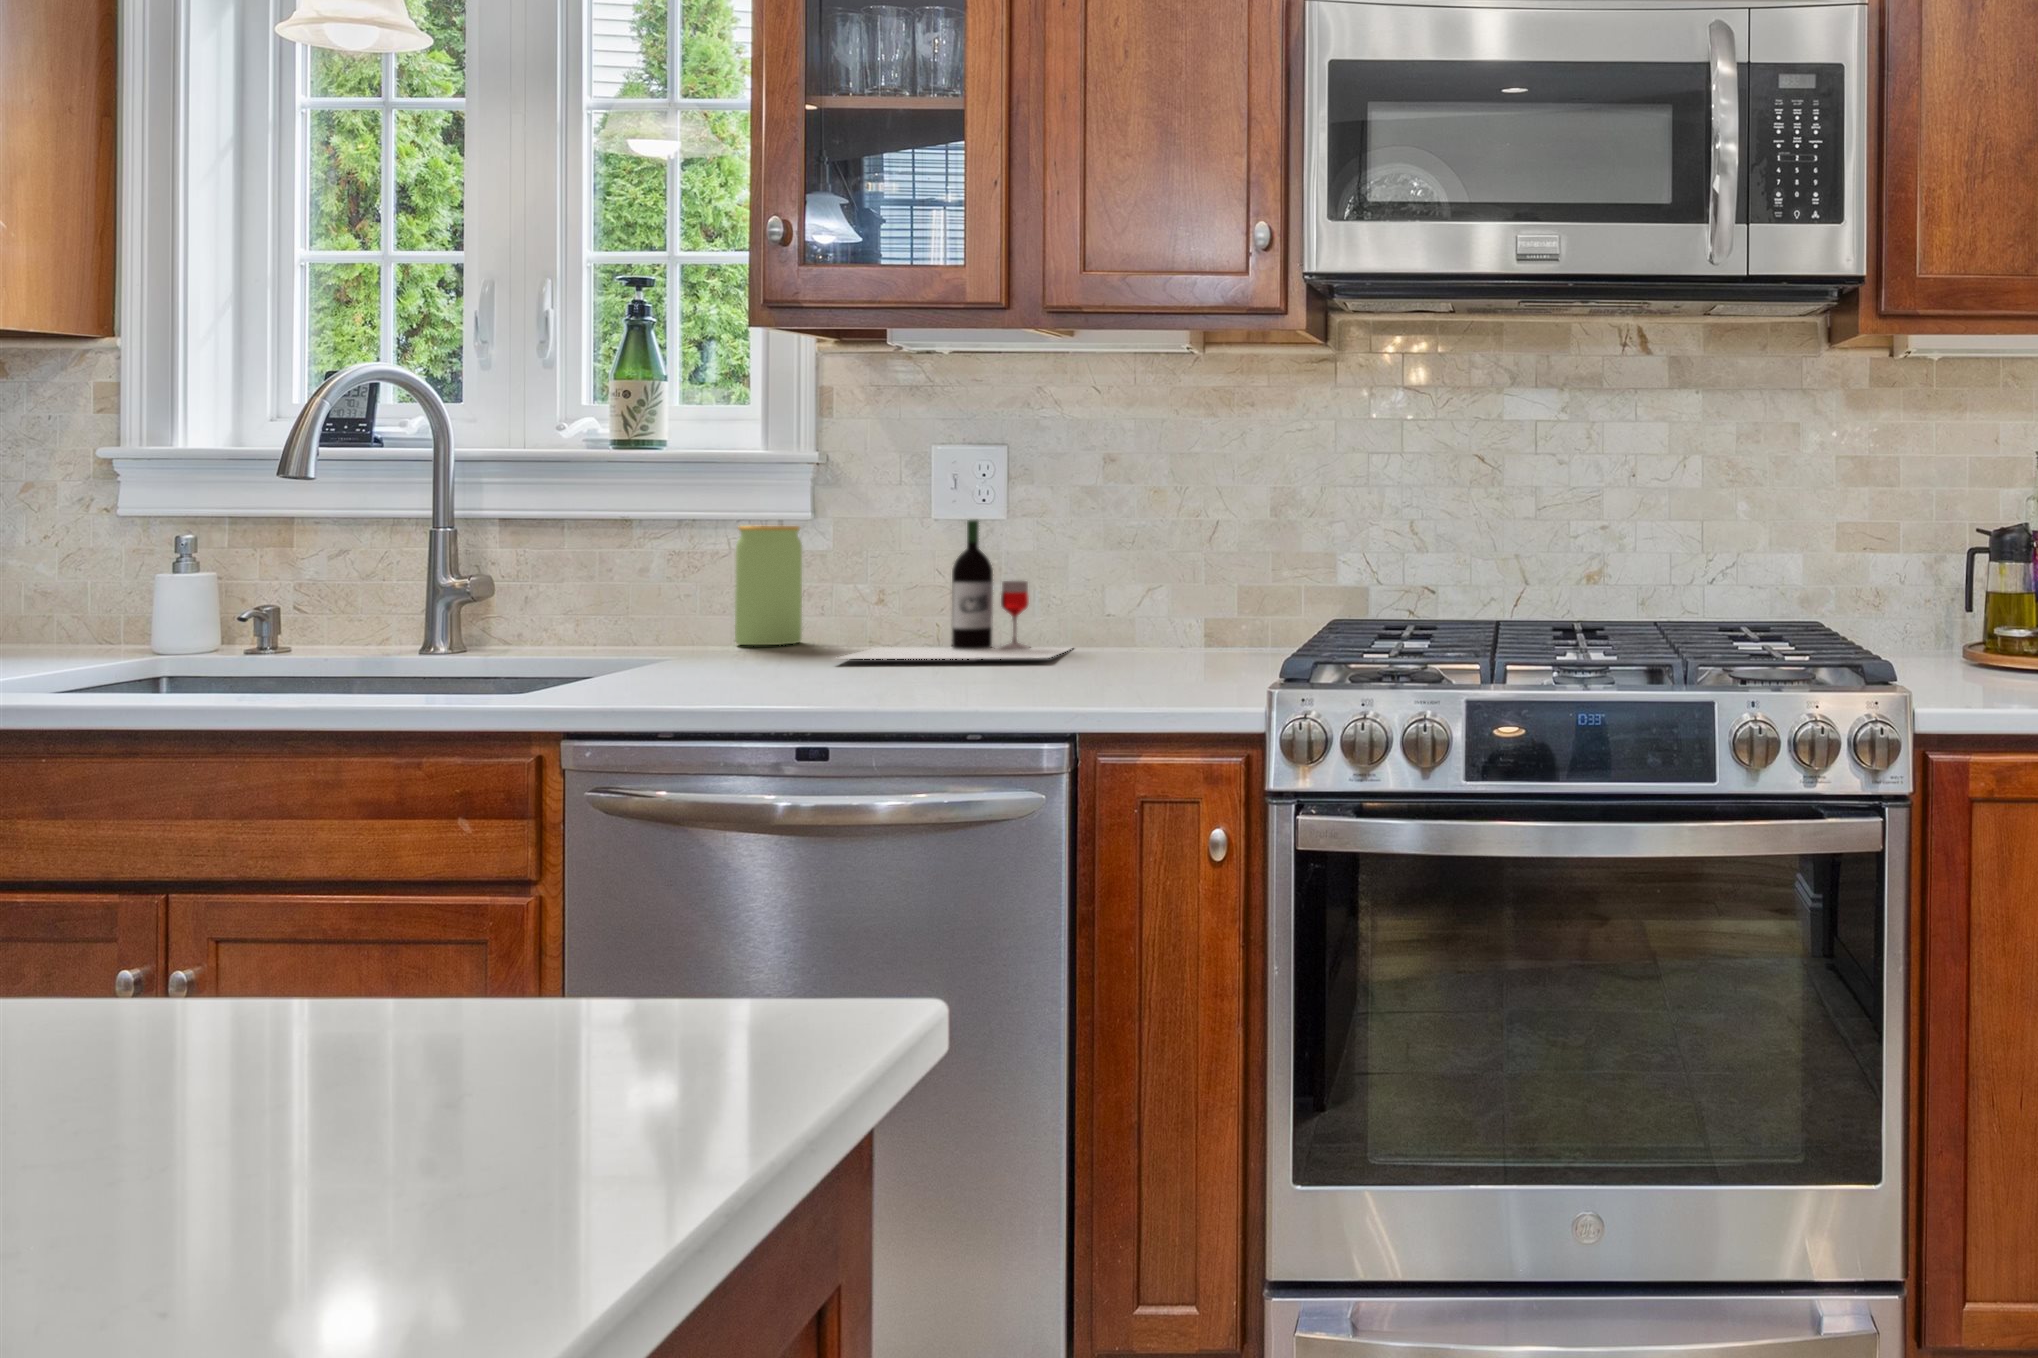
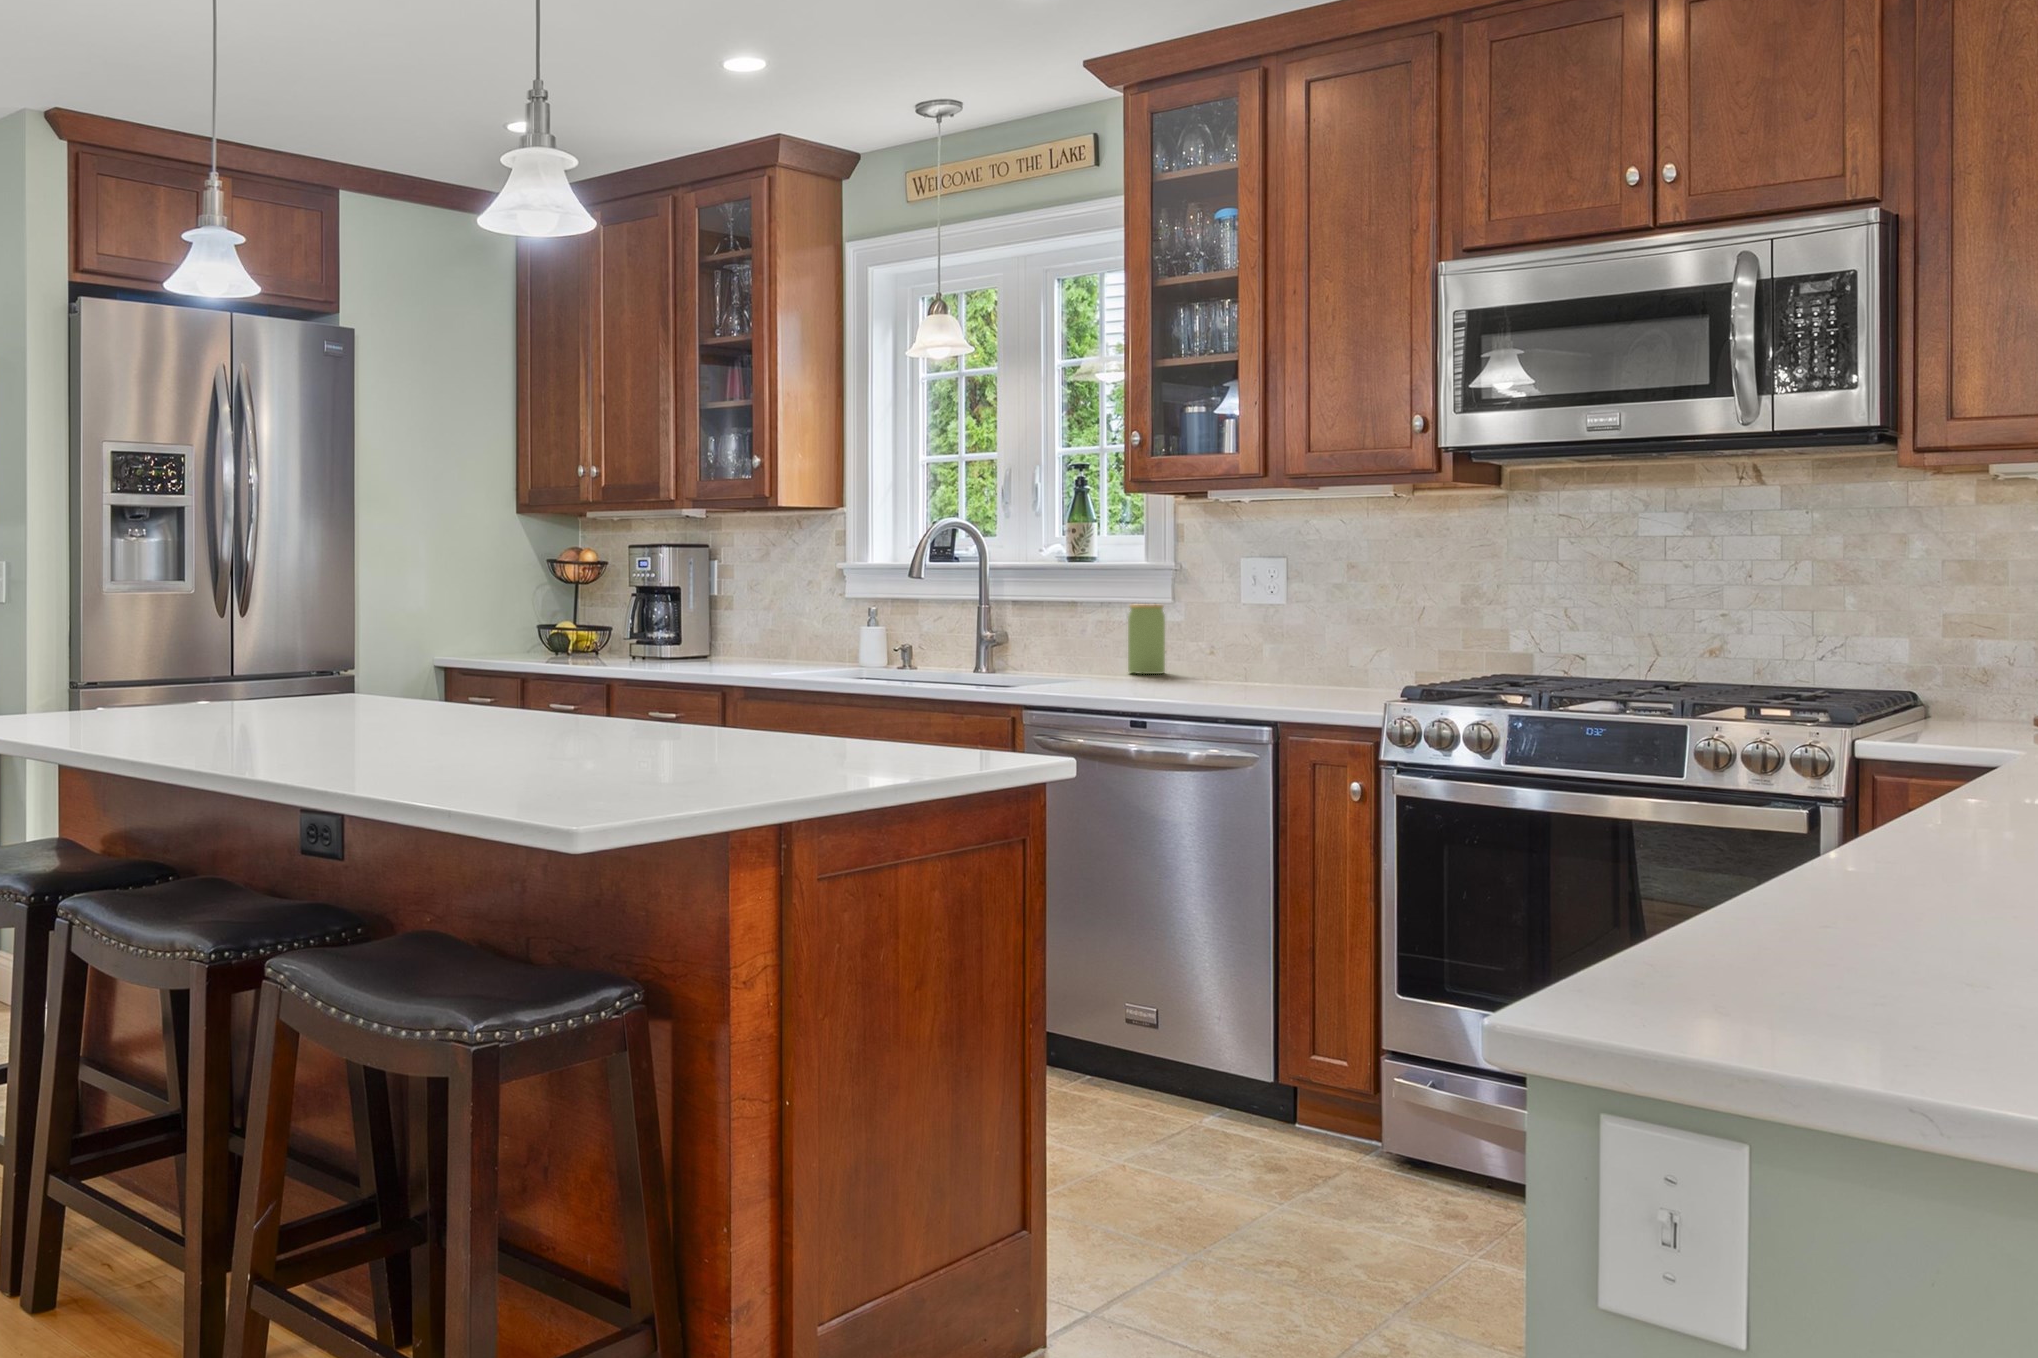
wine bottle: present [840,520,1069,659] -> none [1169,602,1339,686]

